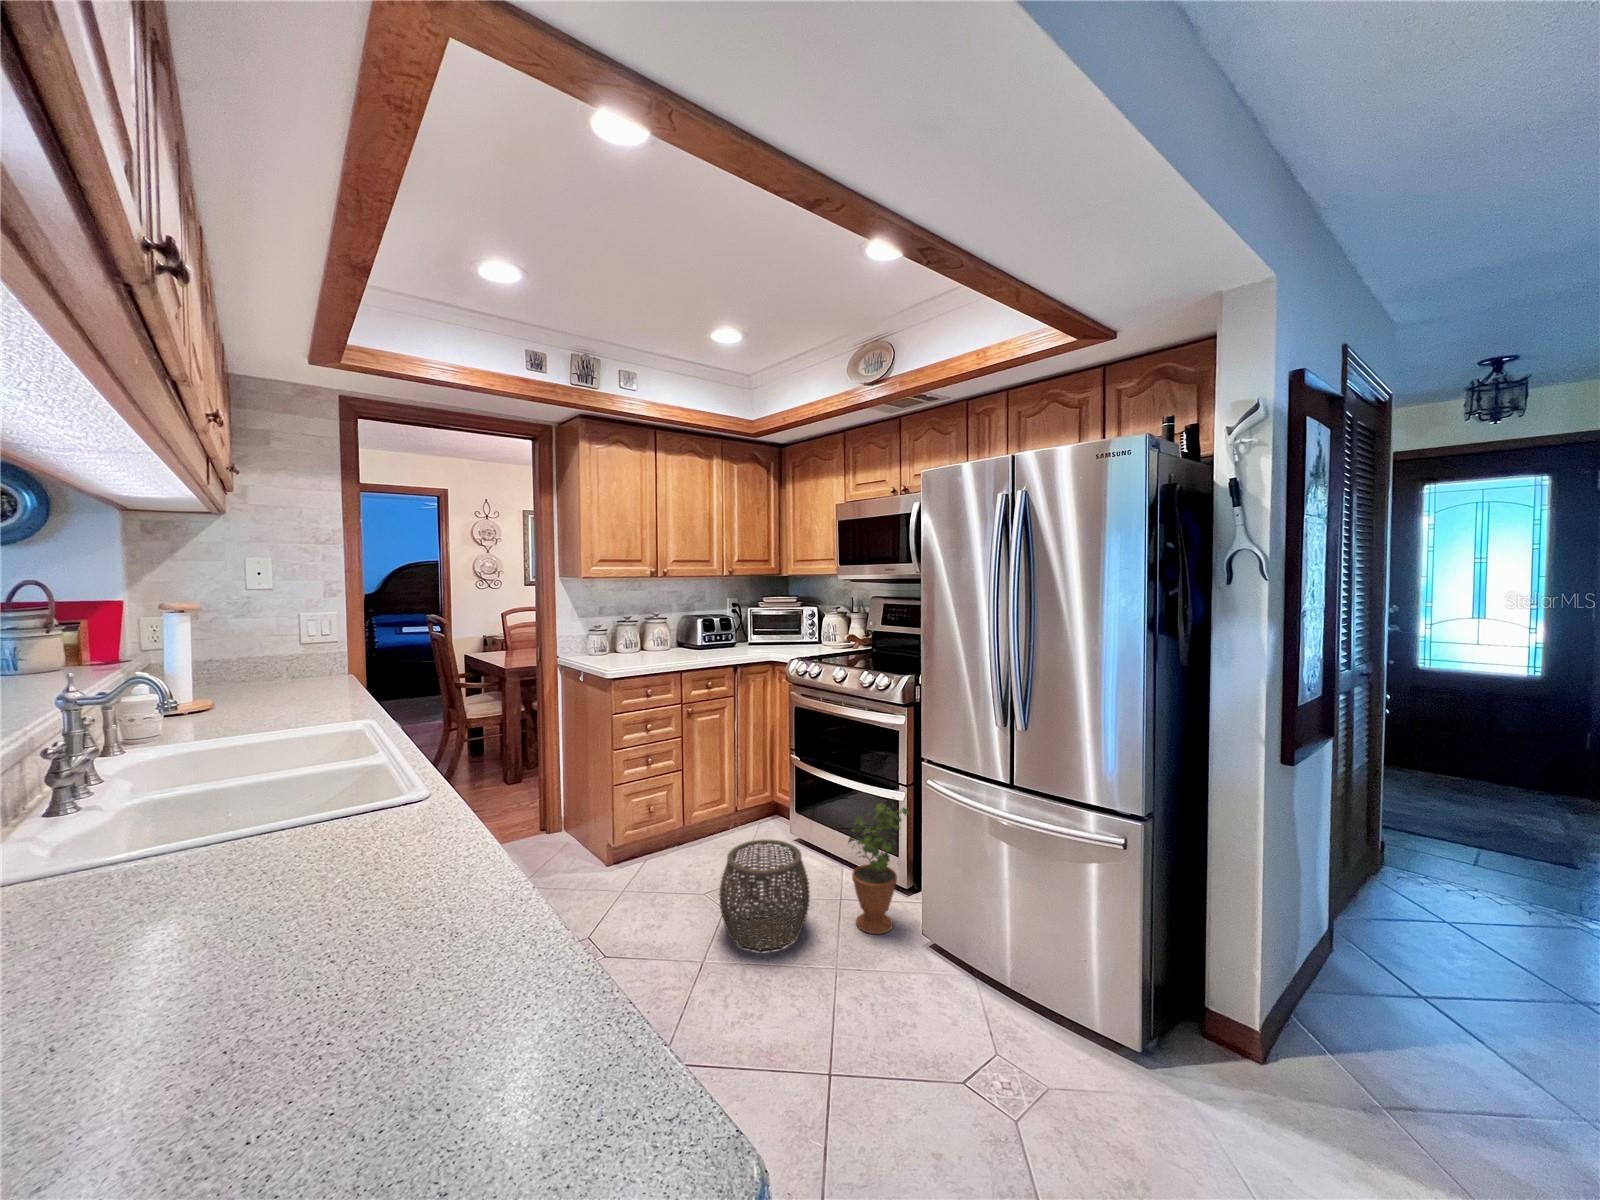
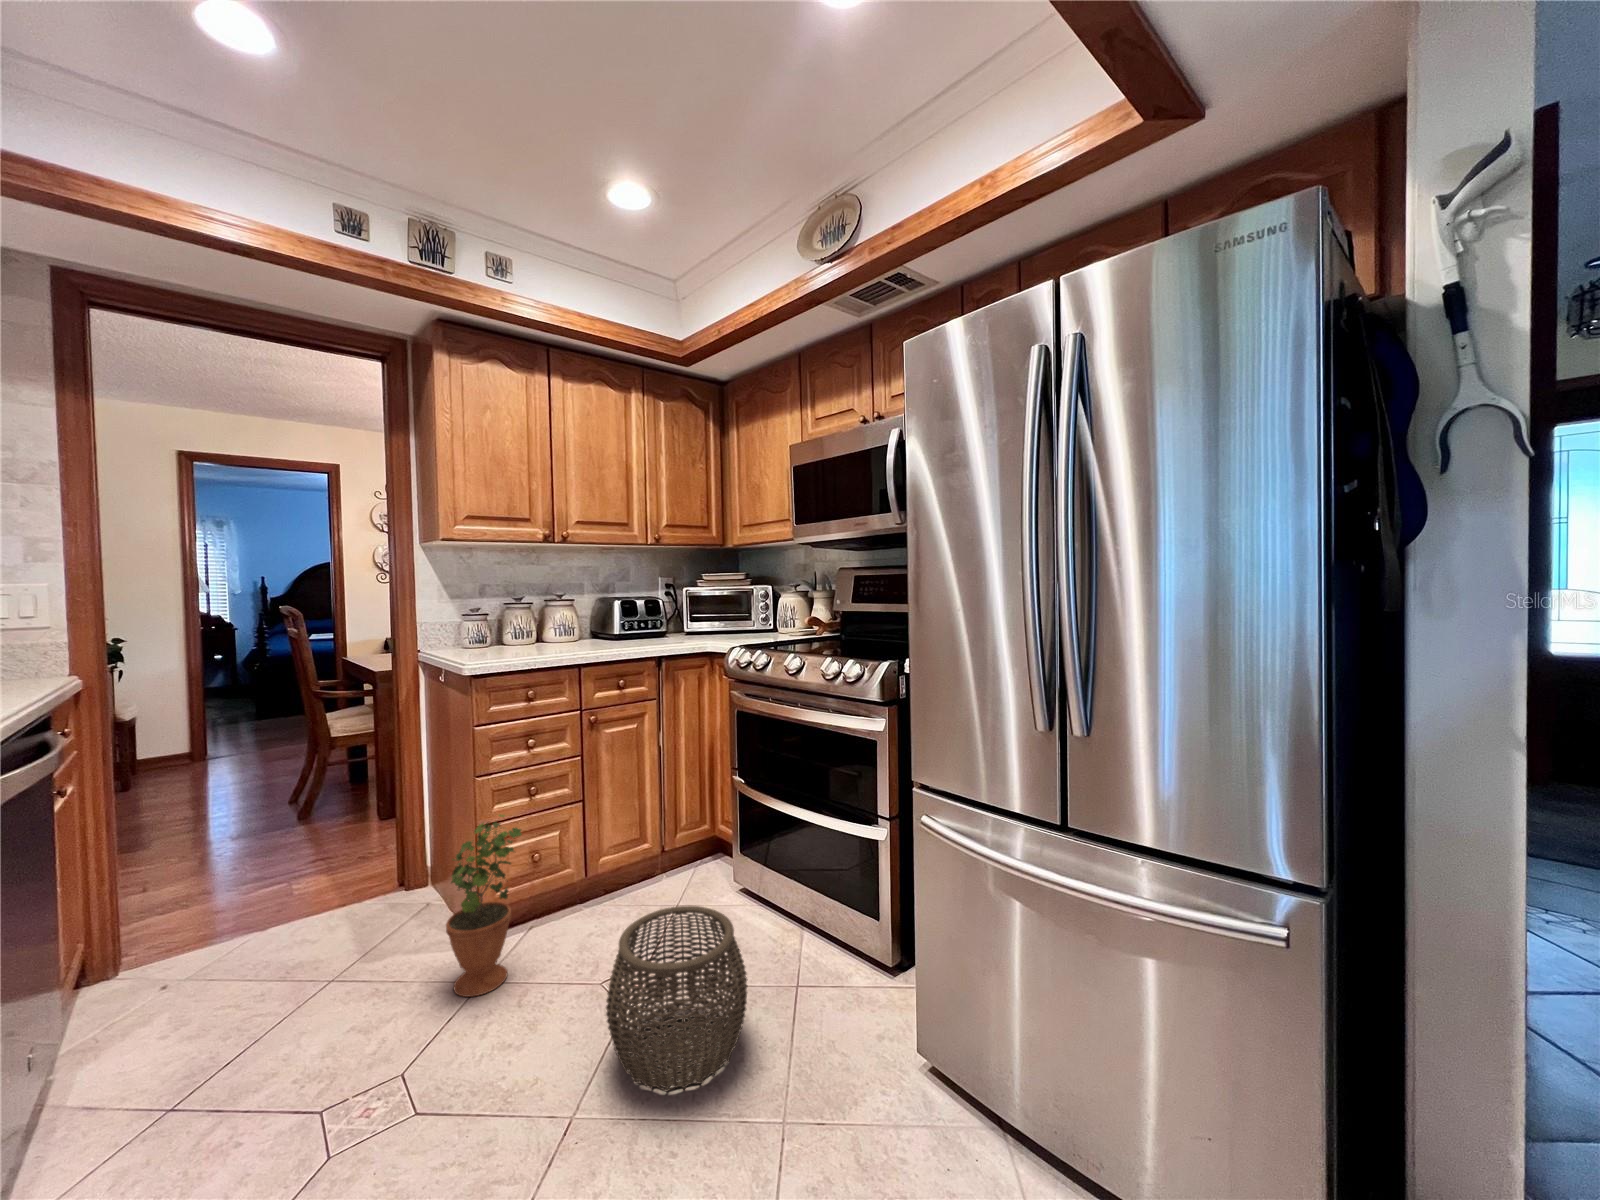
potted plant: present [848,798,909,934] -> present [446,815,521,997]

